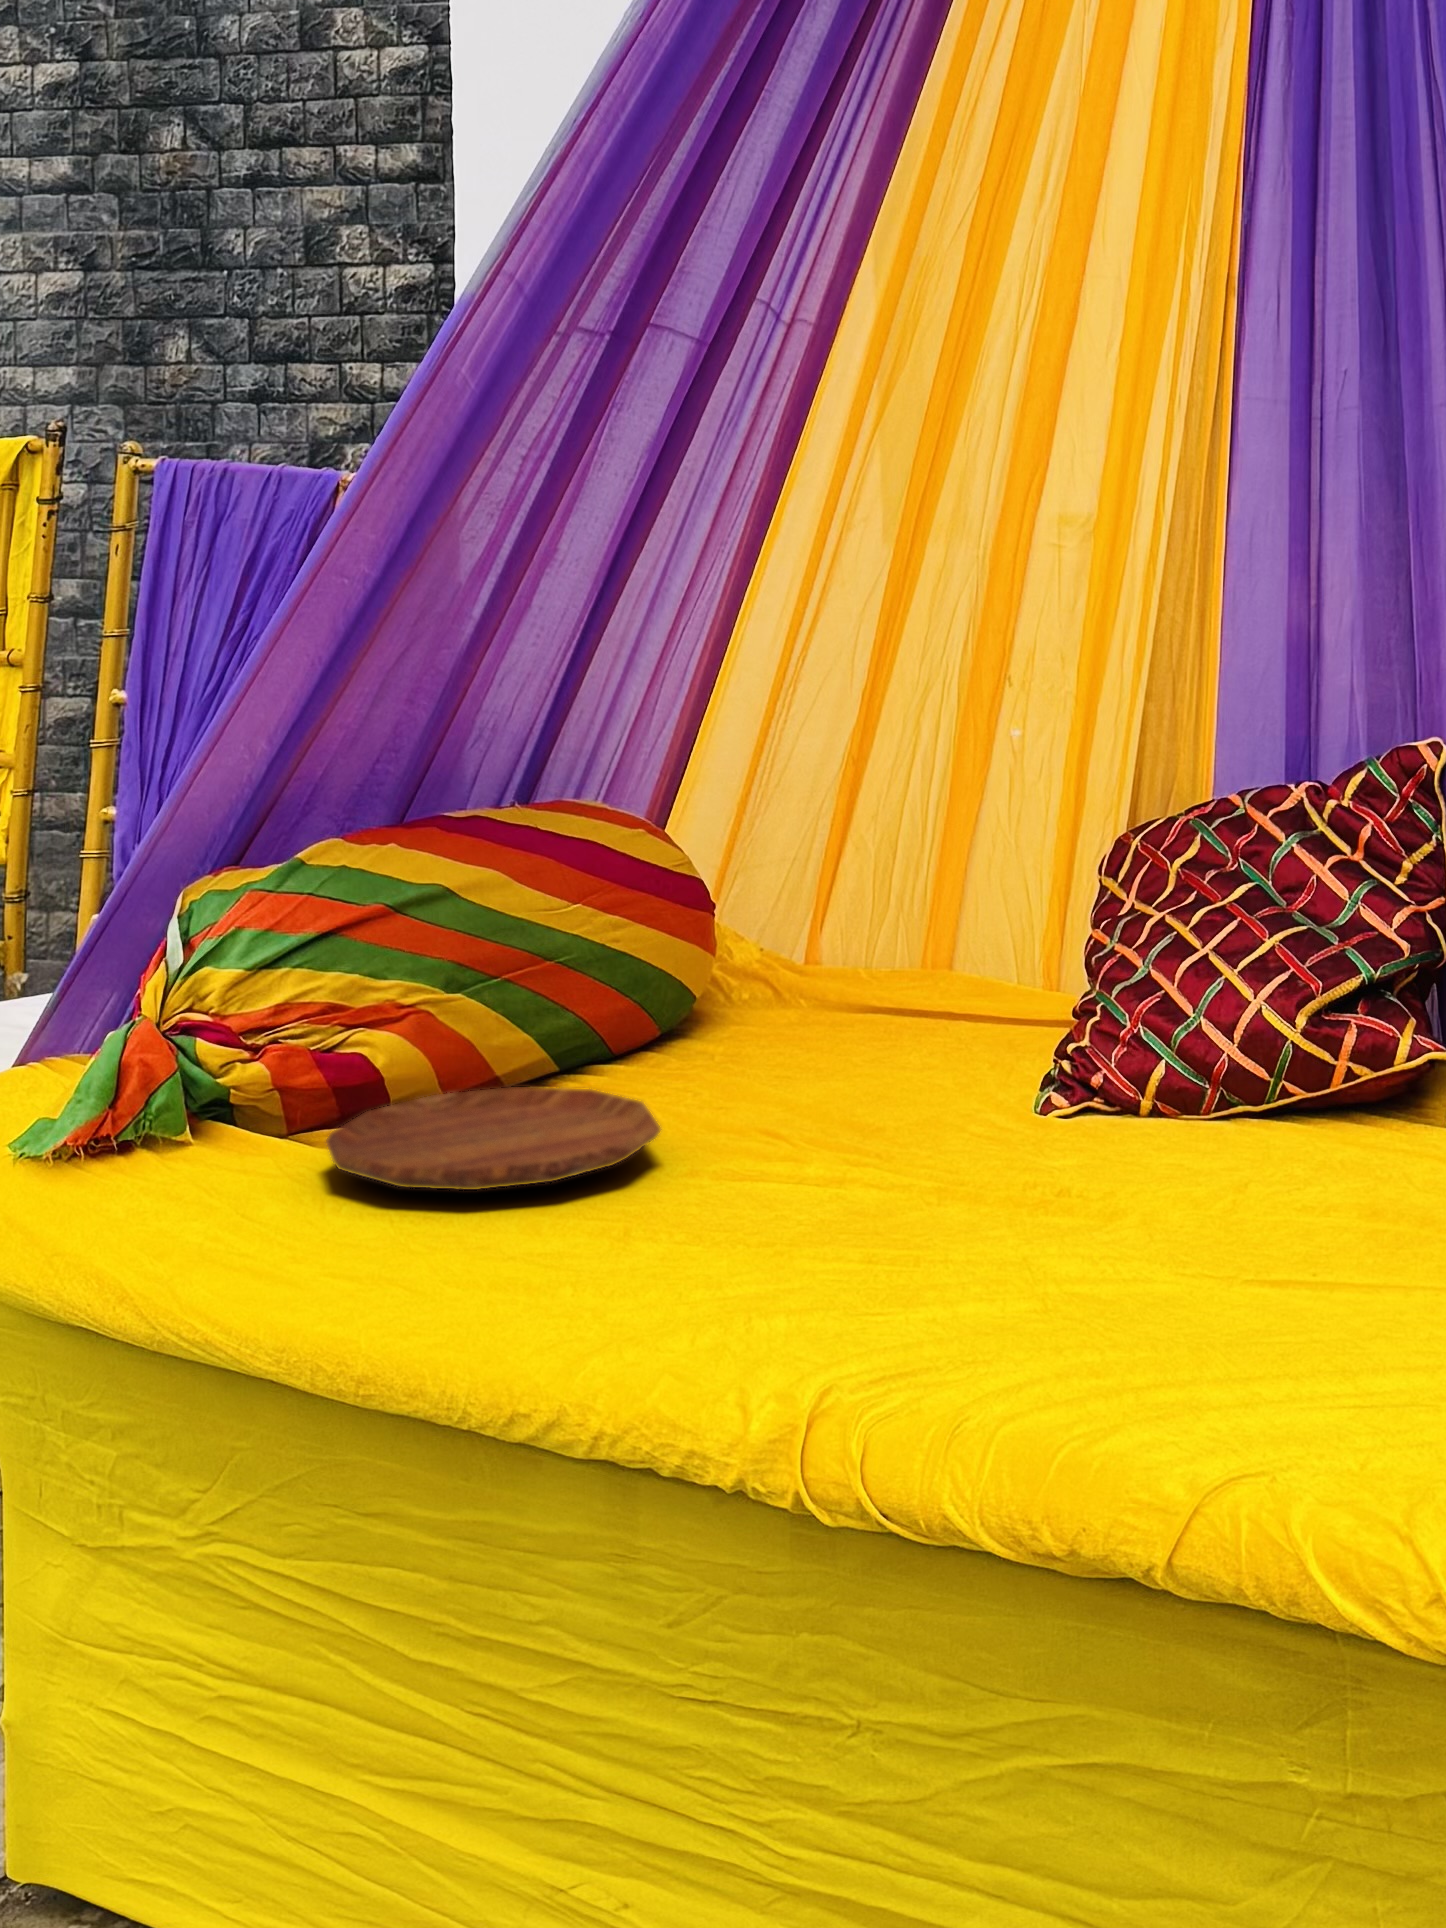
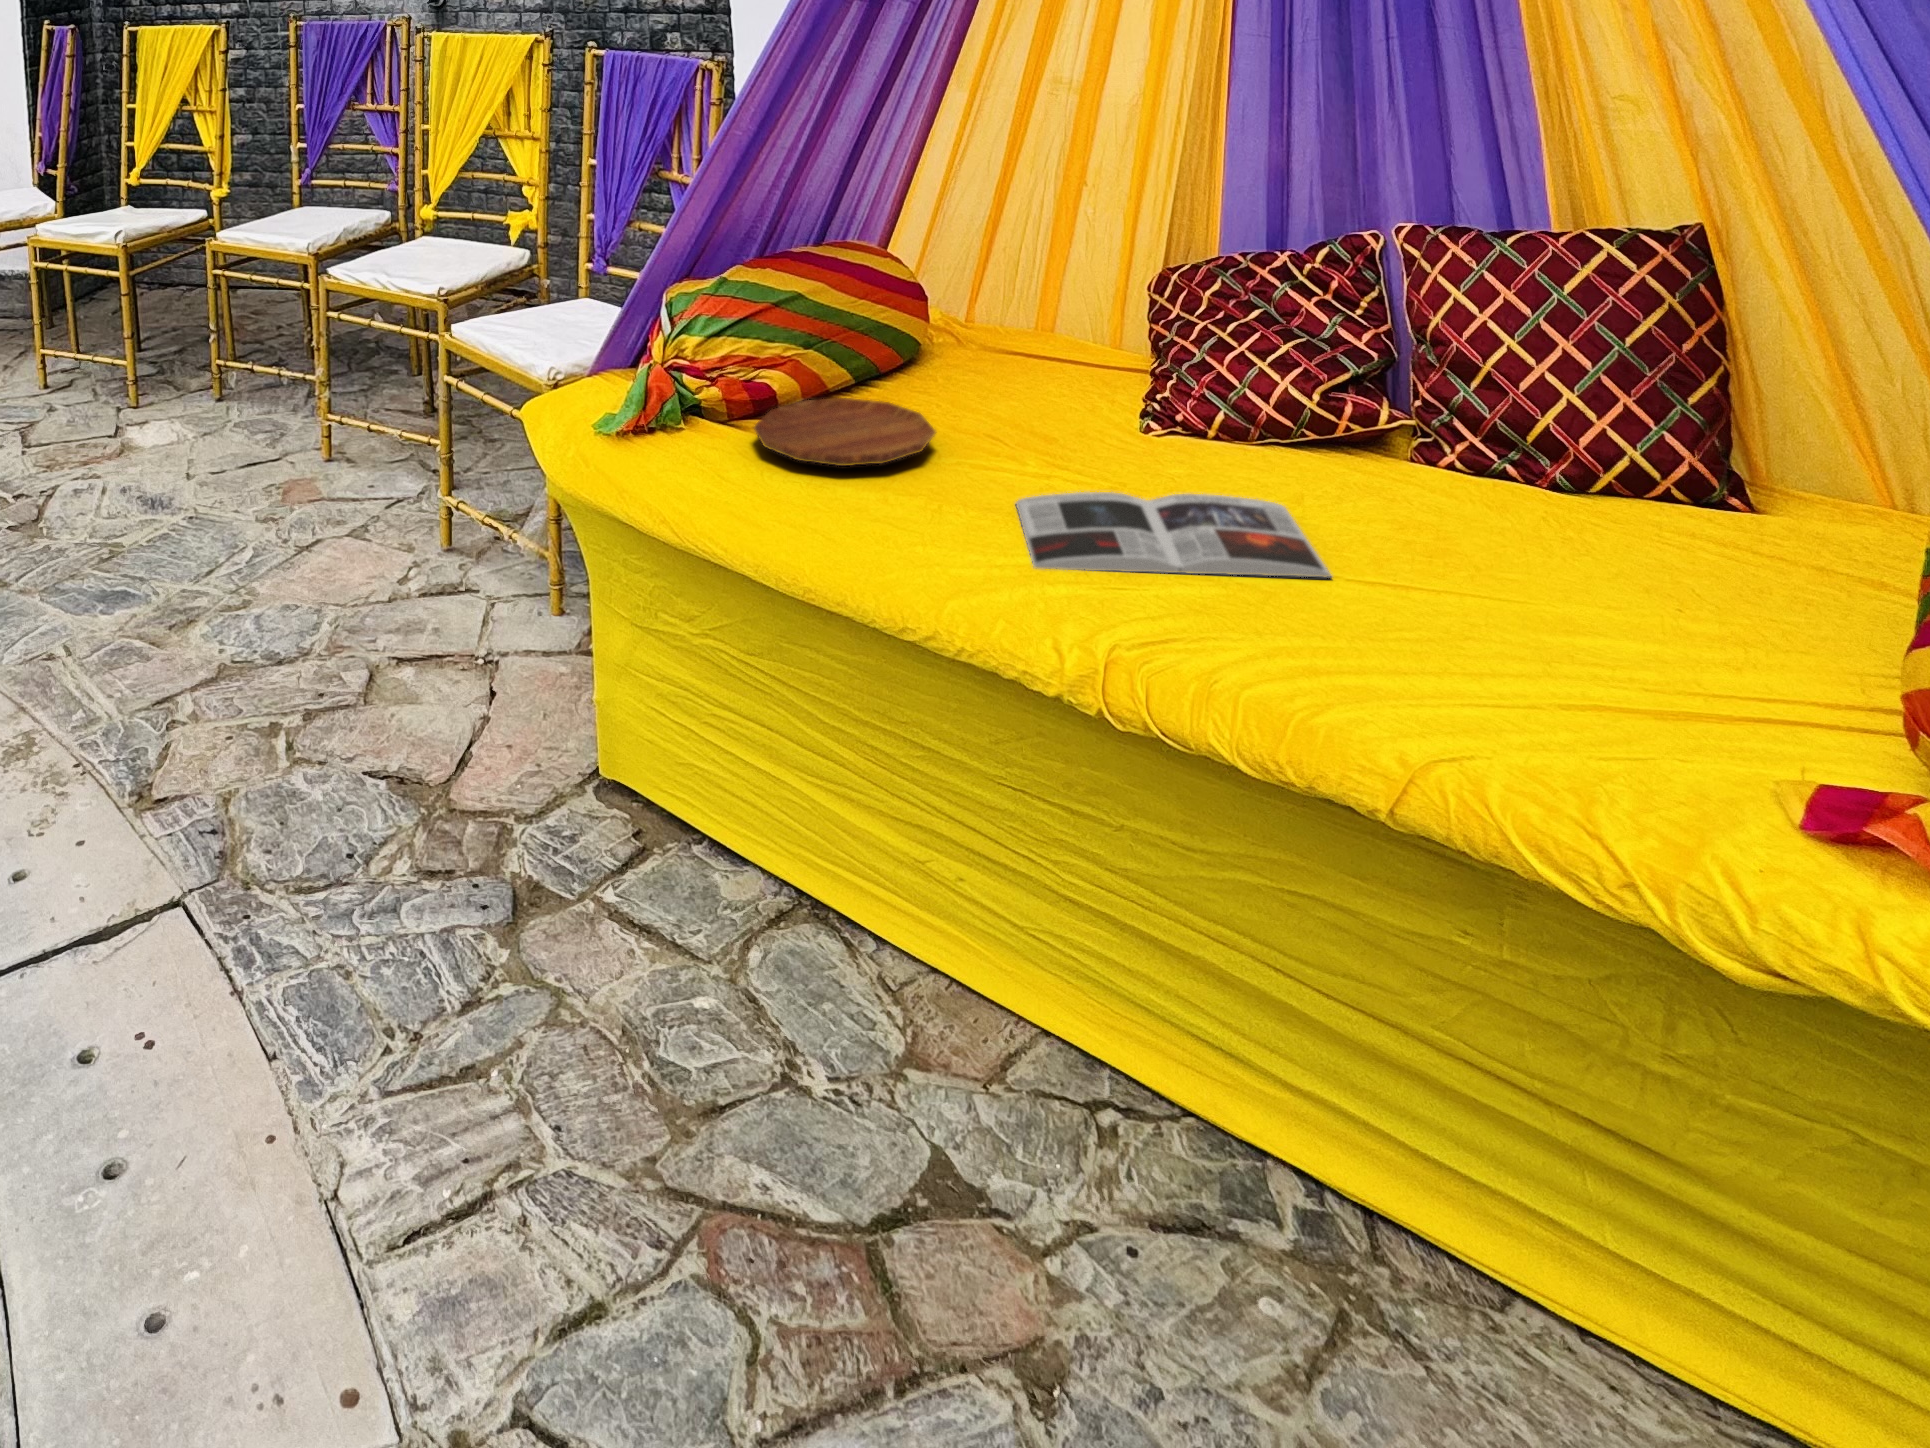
magazine: none [753,1190,1232,1311] -> present [1016,492,1331,577]

